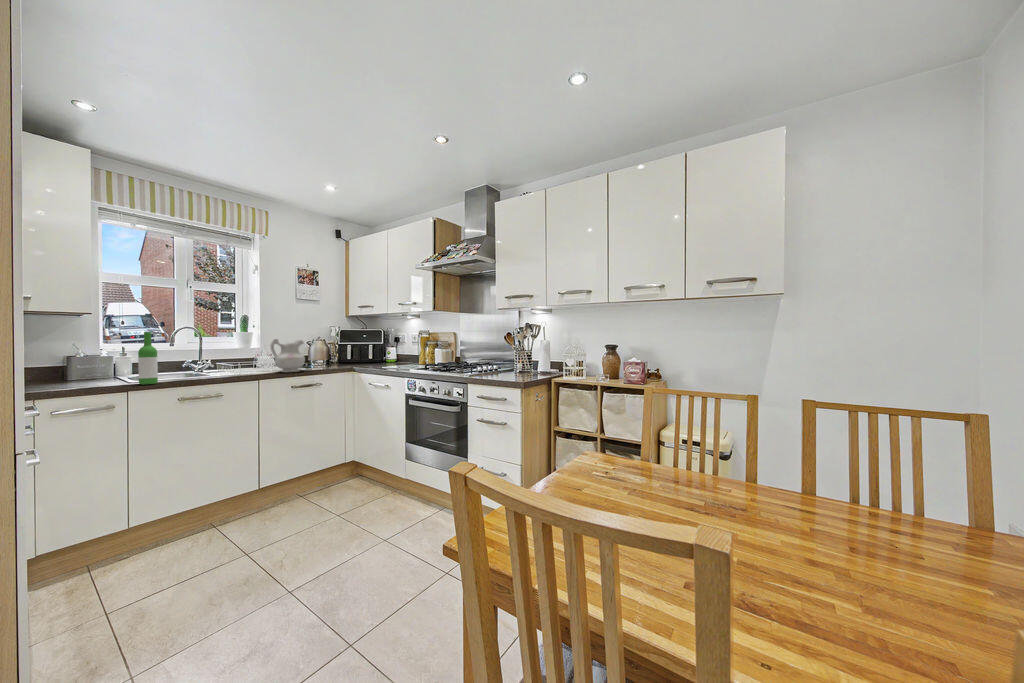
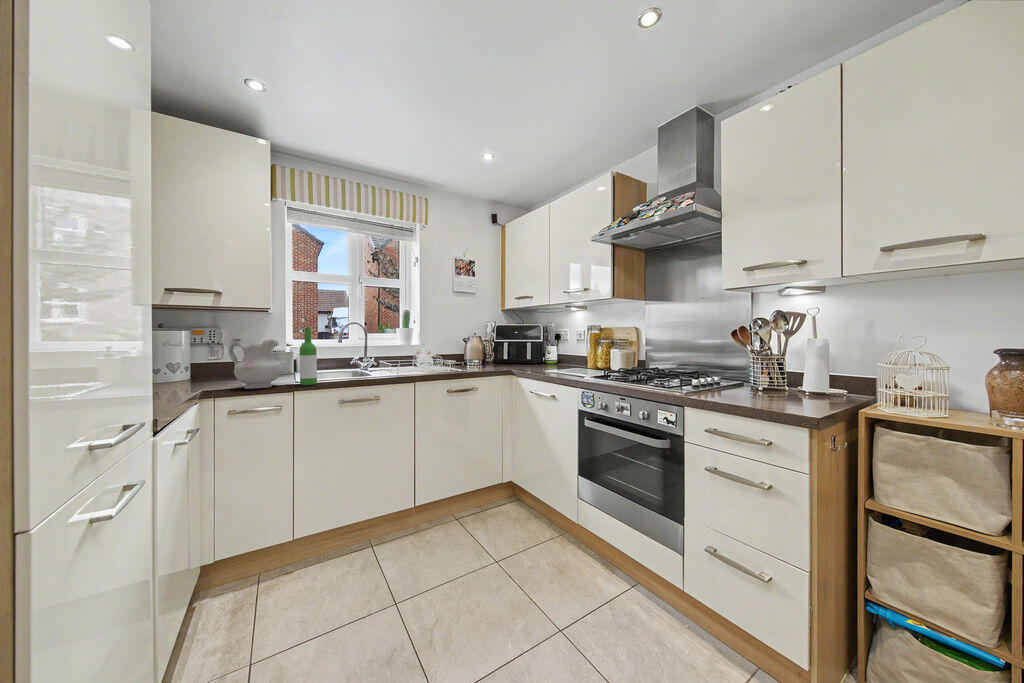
ceramic pitcher: present [270,339,305,372] -> present [228,338,281,389]

